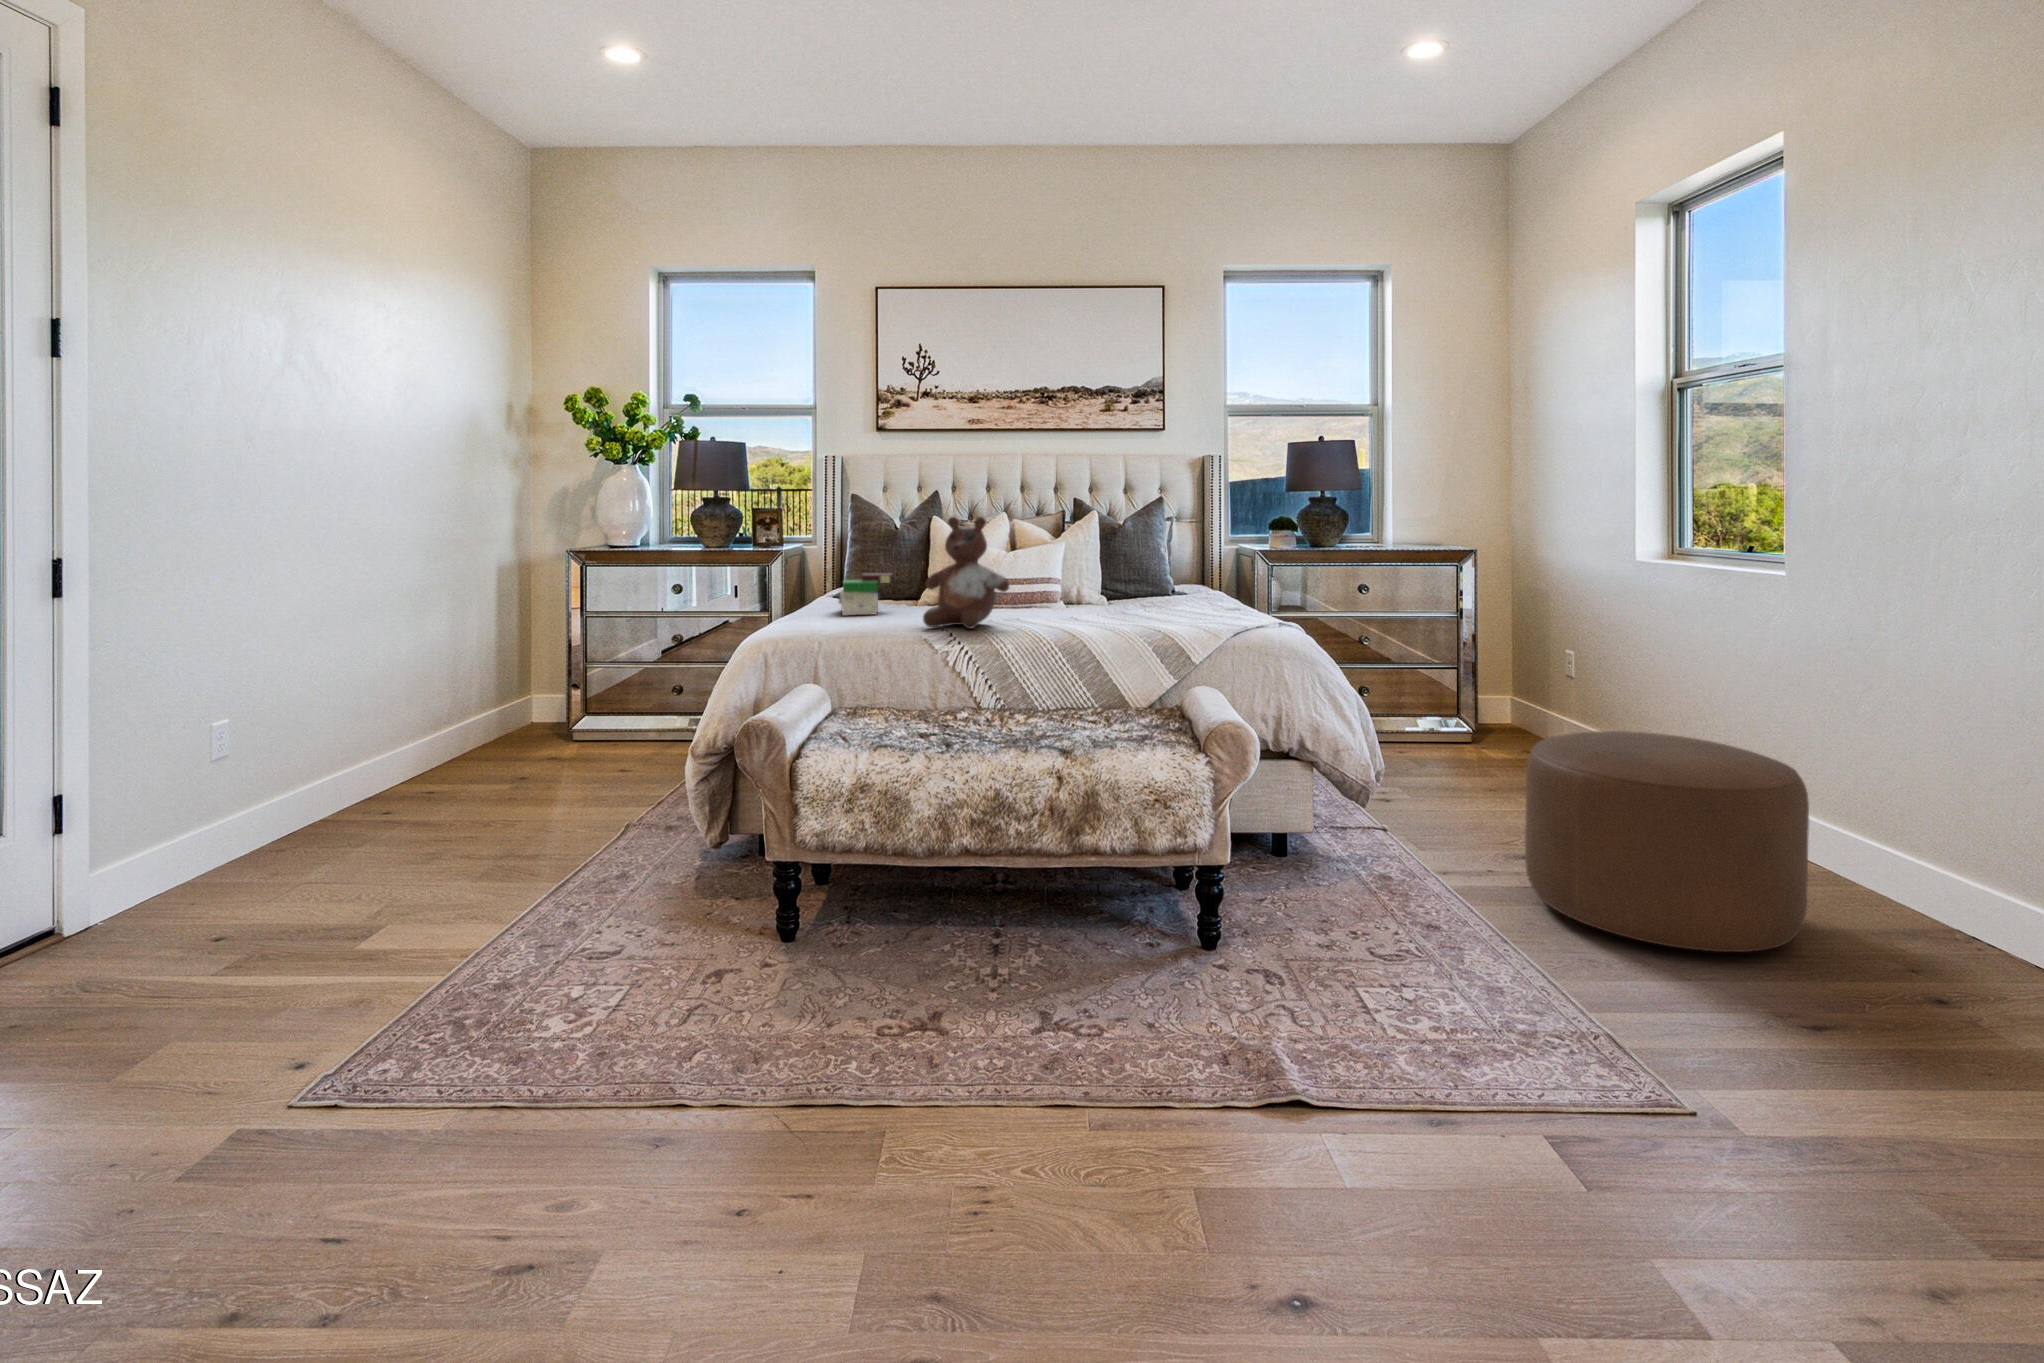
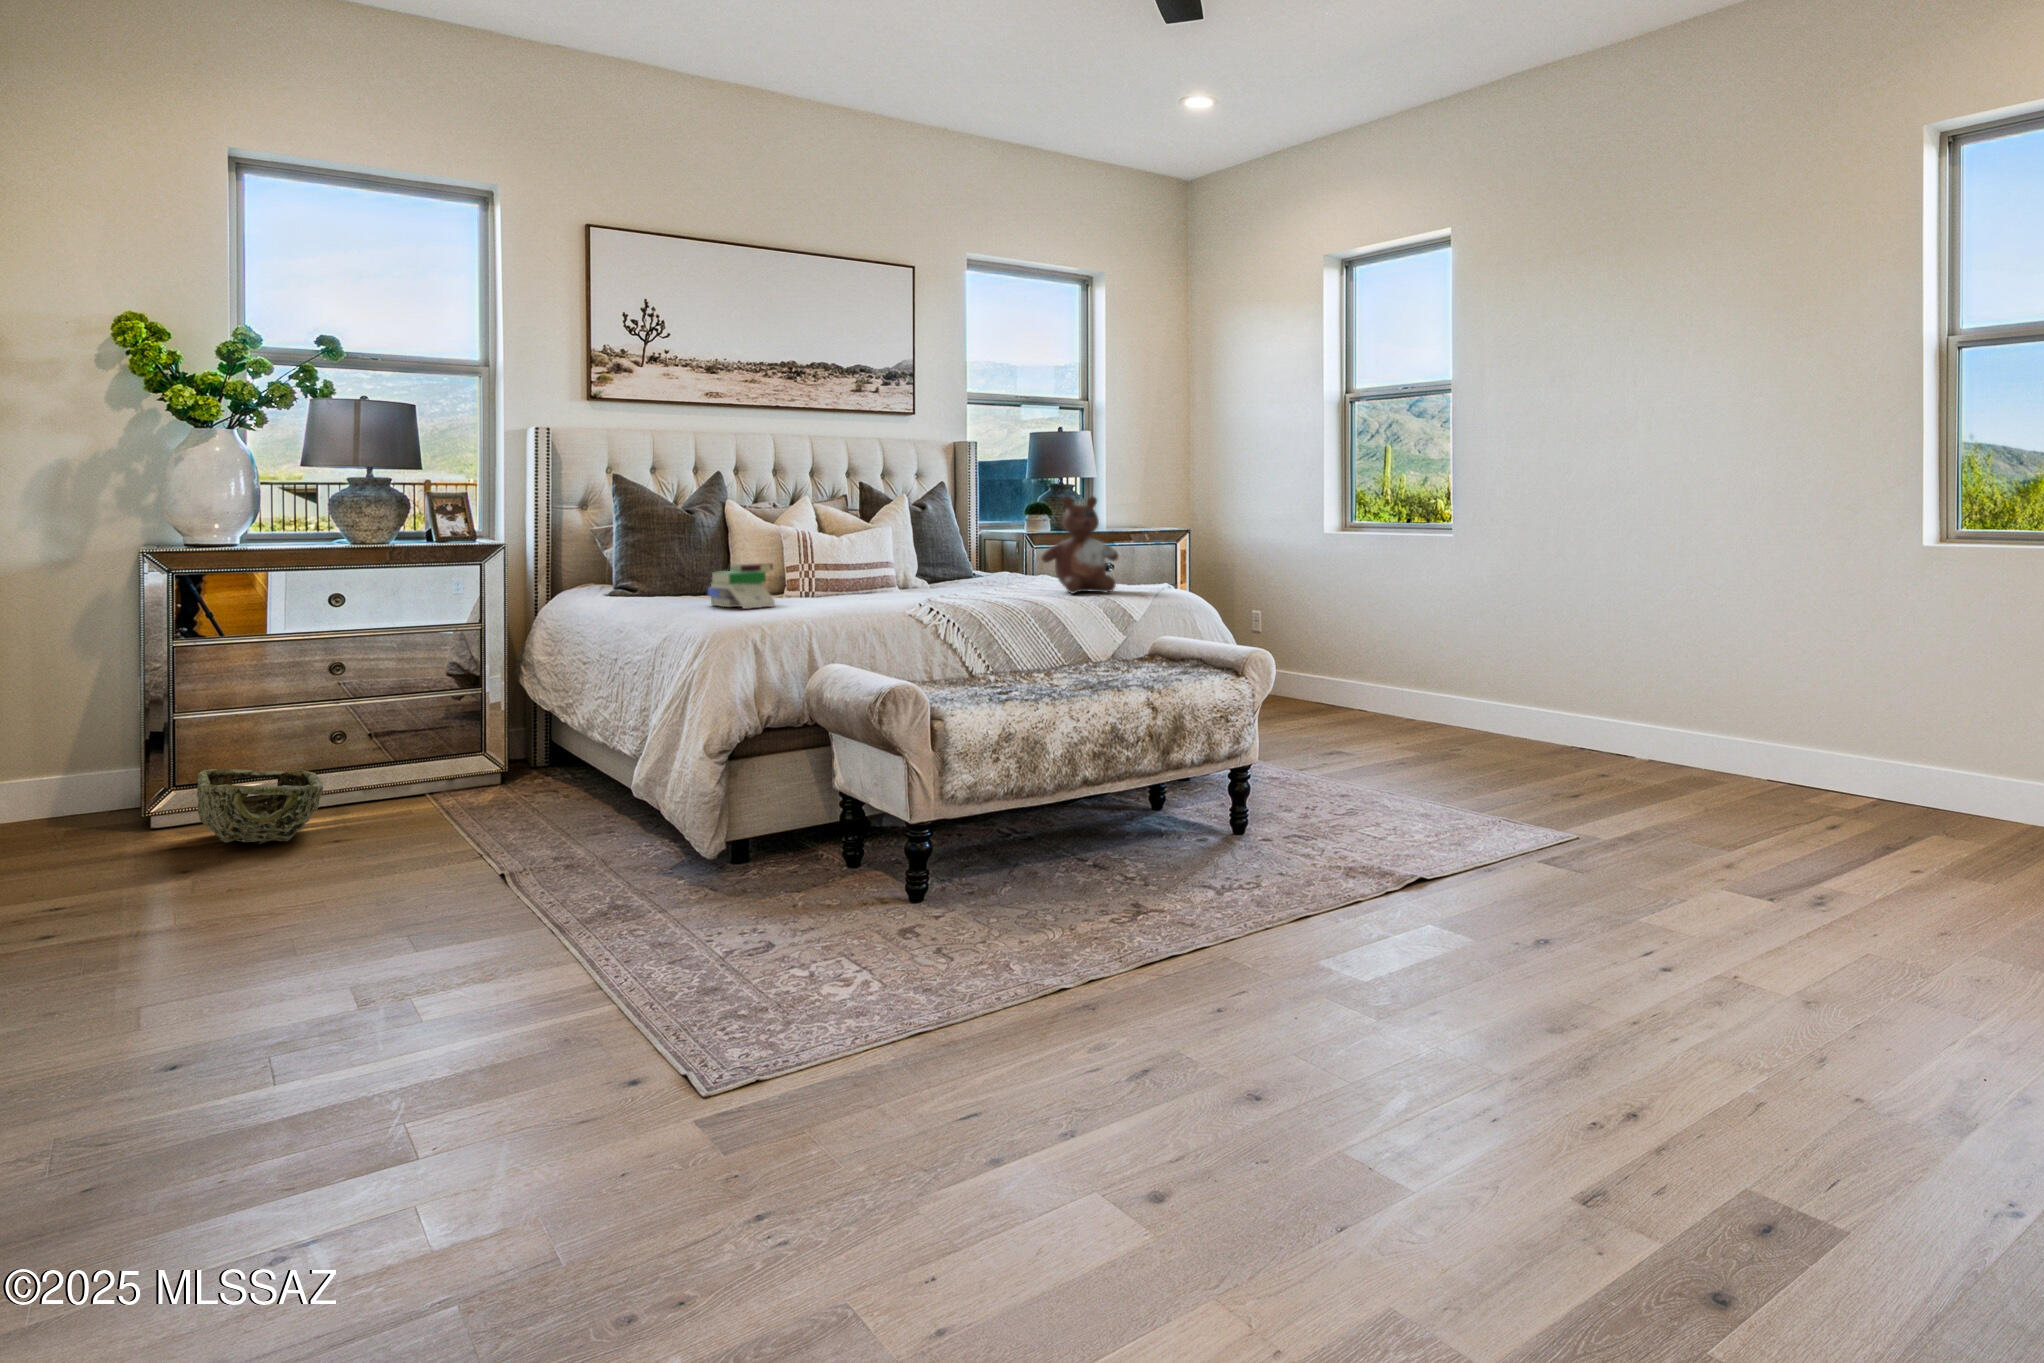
stuffed bear: present [923,517,1009,629] -> present [1042,497,1118,593]
woven basket: none [556,698,653,757] -> present [197,769,323,844]
ottoman: present [1525,731,1809,952] -> none [1365,645,1529,775]

